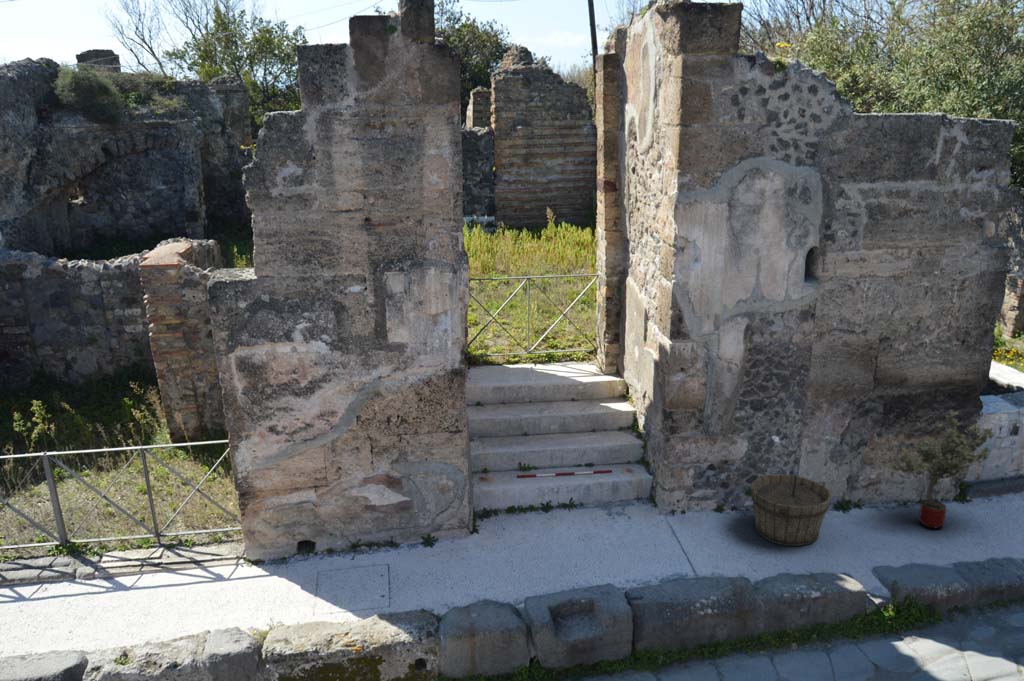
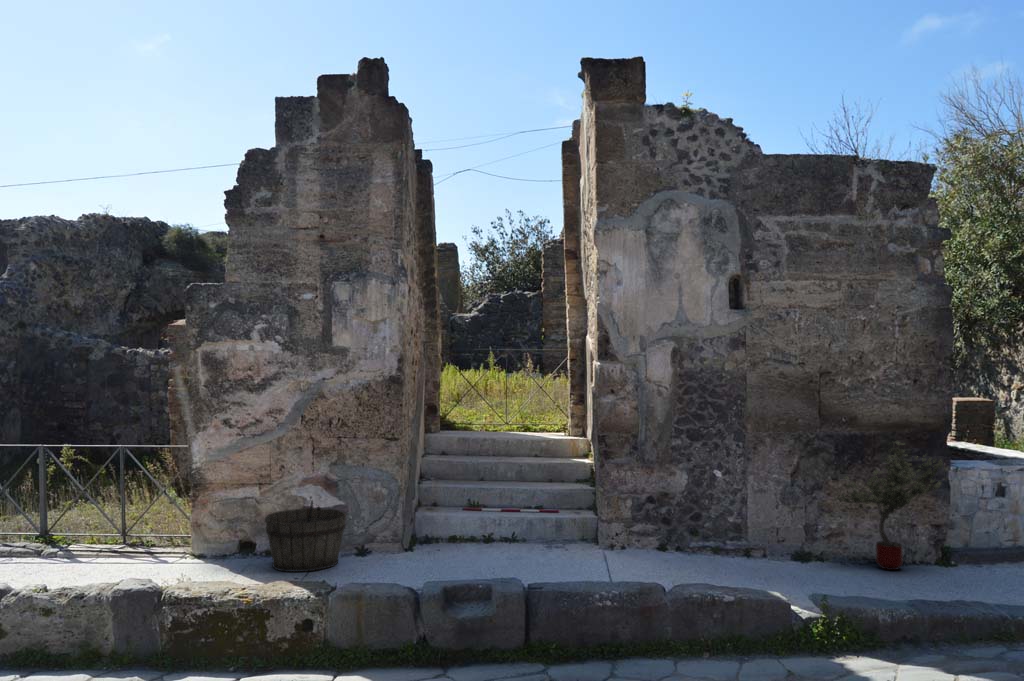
wooden bucket: present [751,471,831,546] -> present [265,497,346,572]

